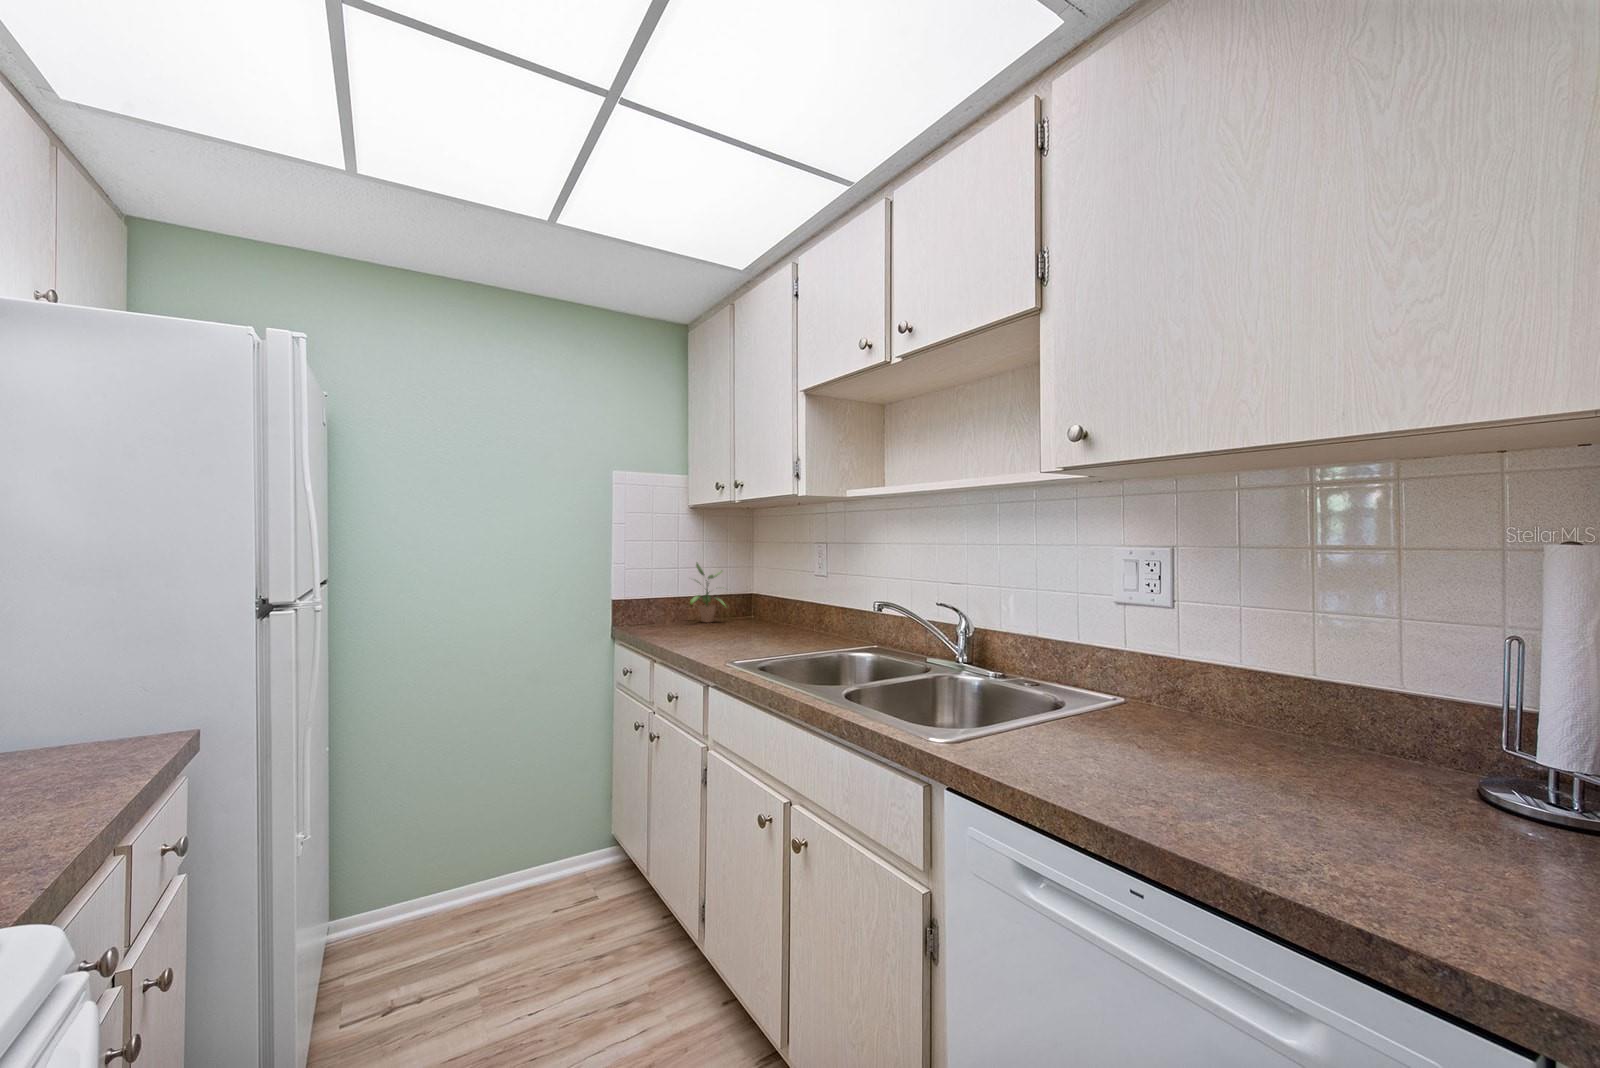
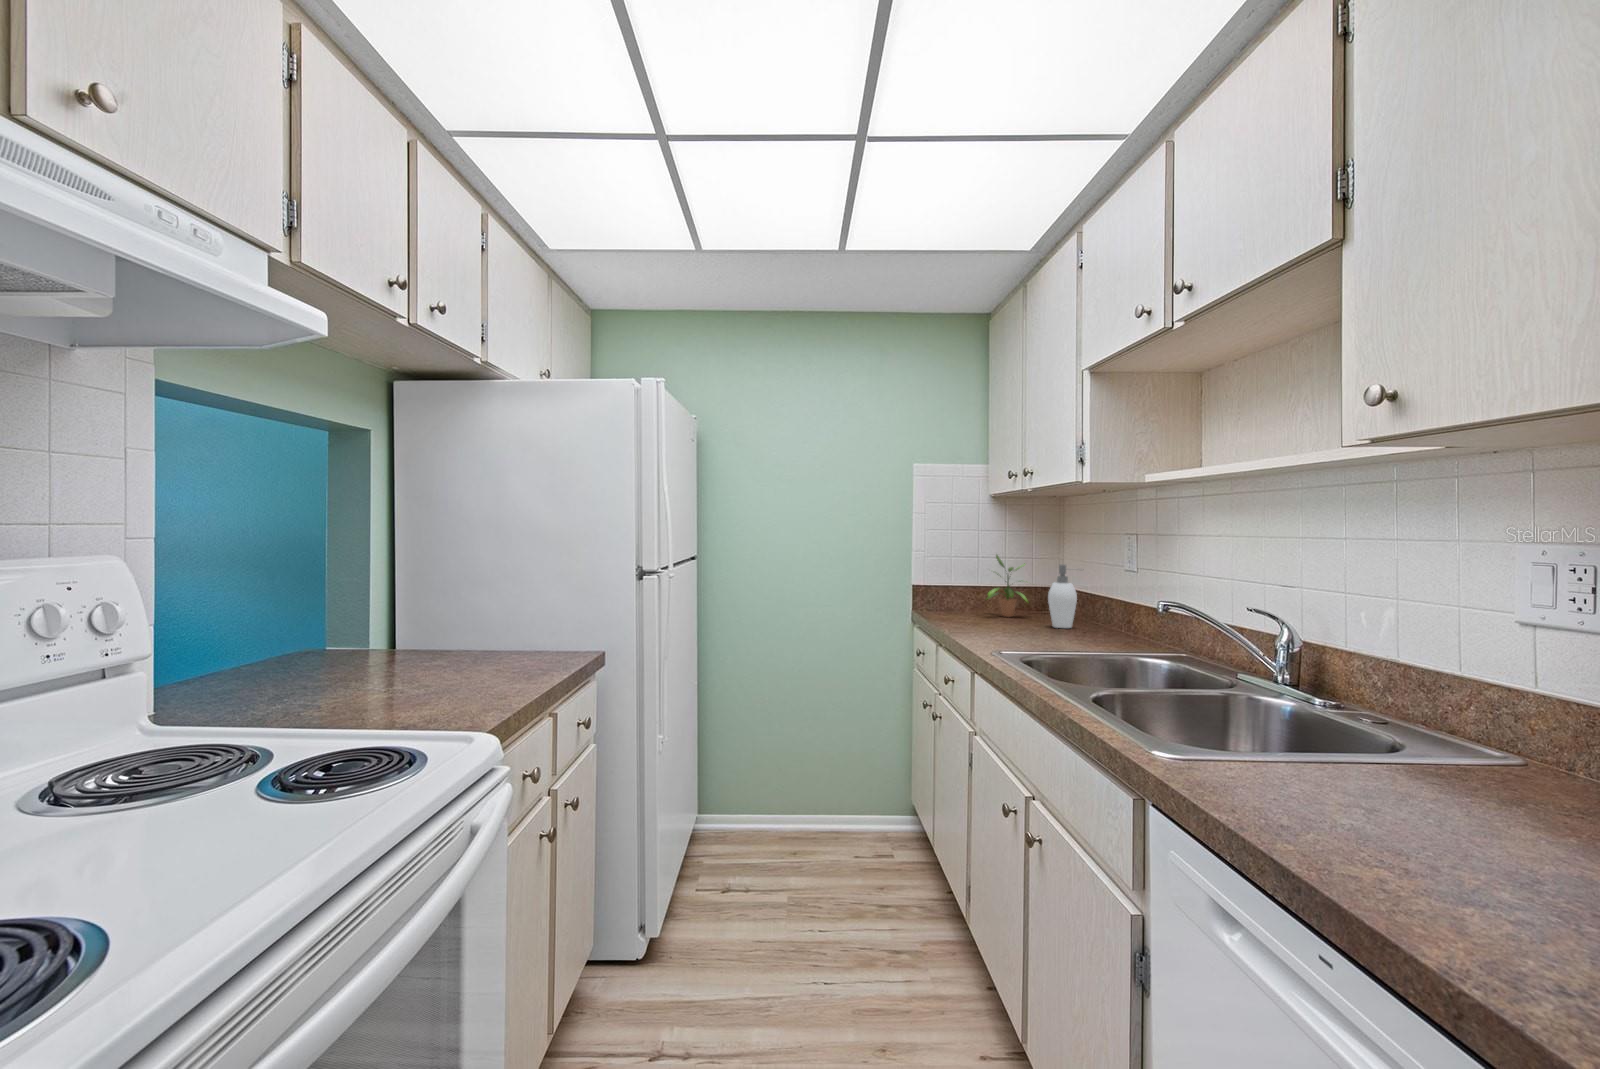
soap dispenser: none [750,571,782,630] -> present [1048,565,1077,628]

